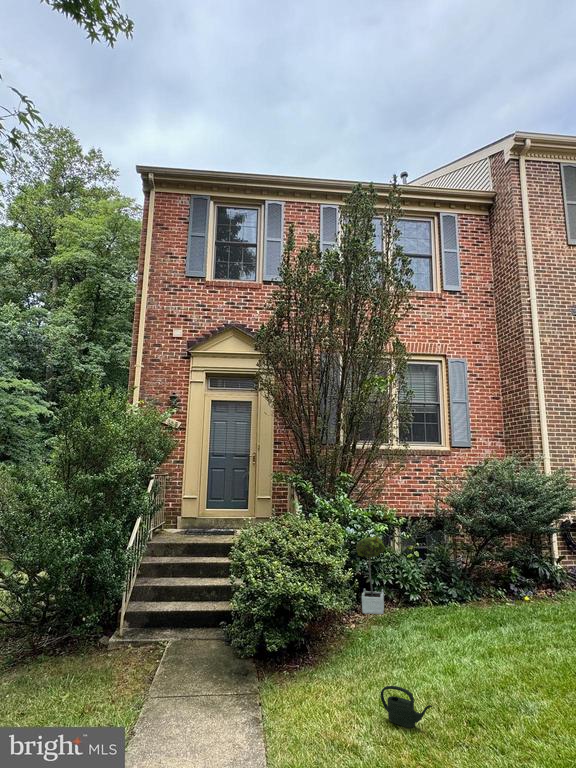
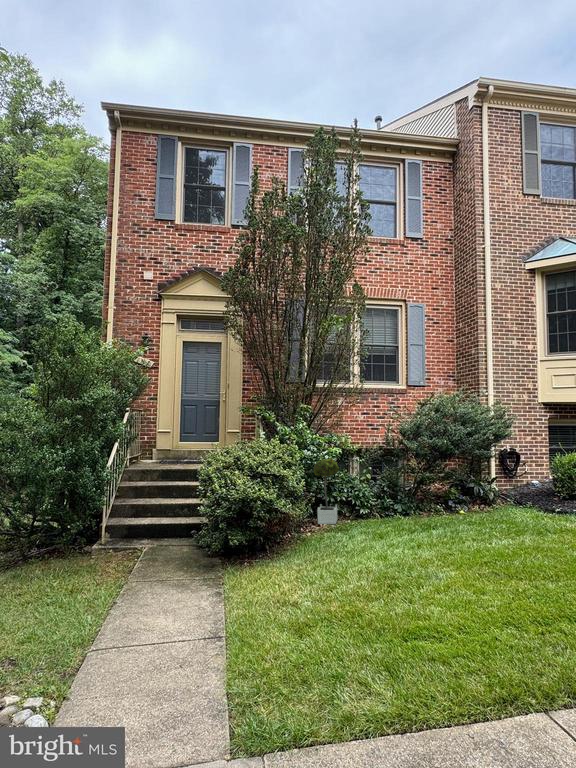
watering can: present [381,686,432,728] -> none [320,561,360,590]

